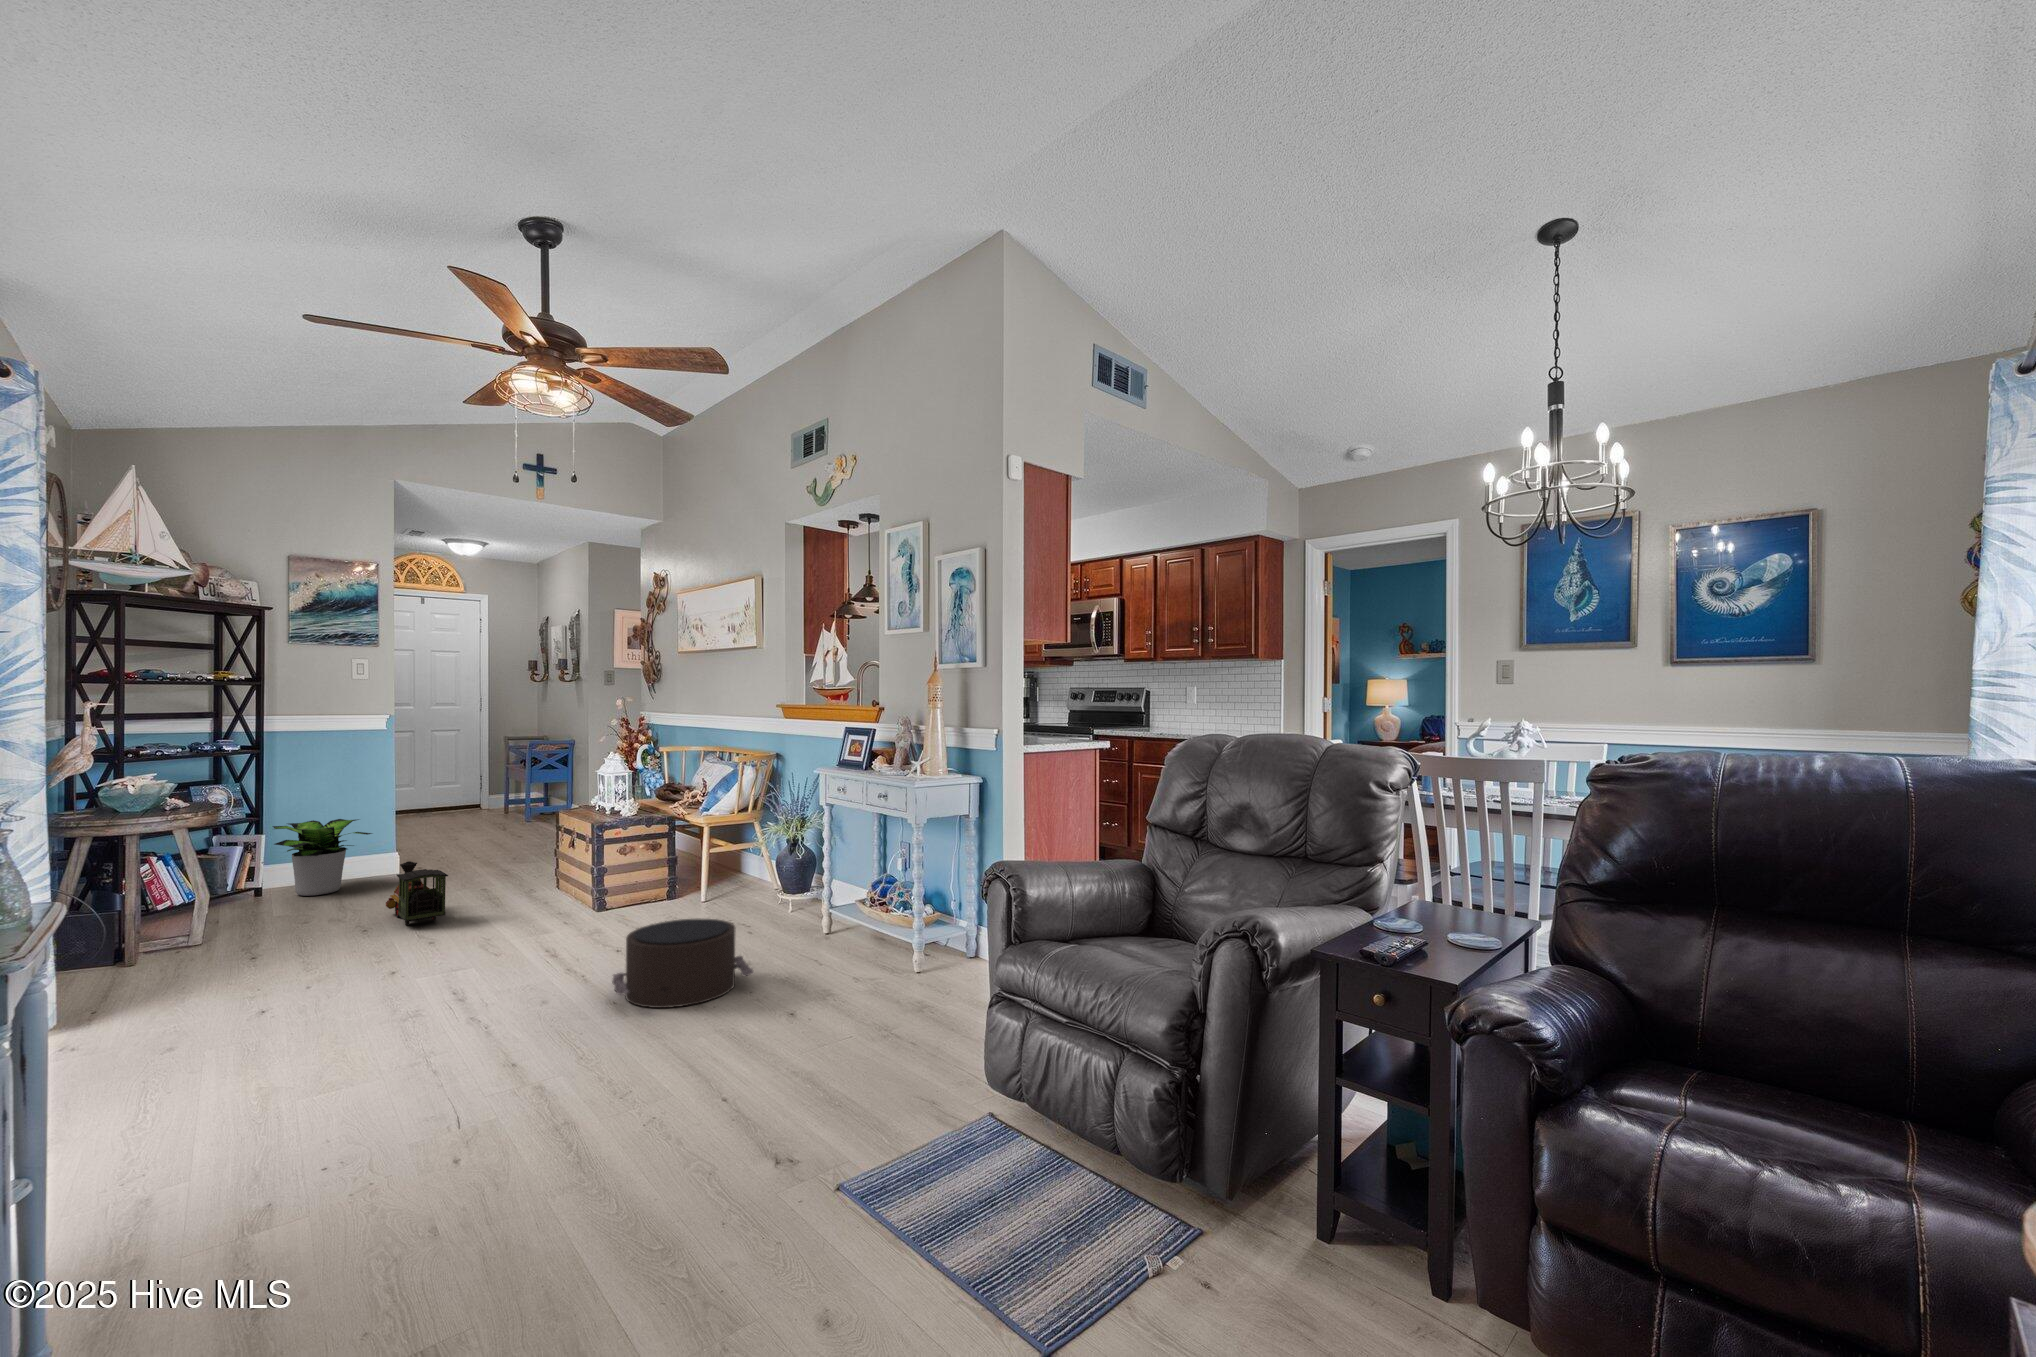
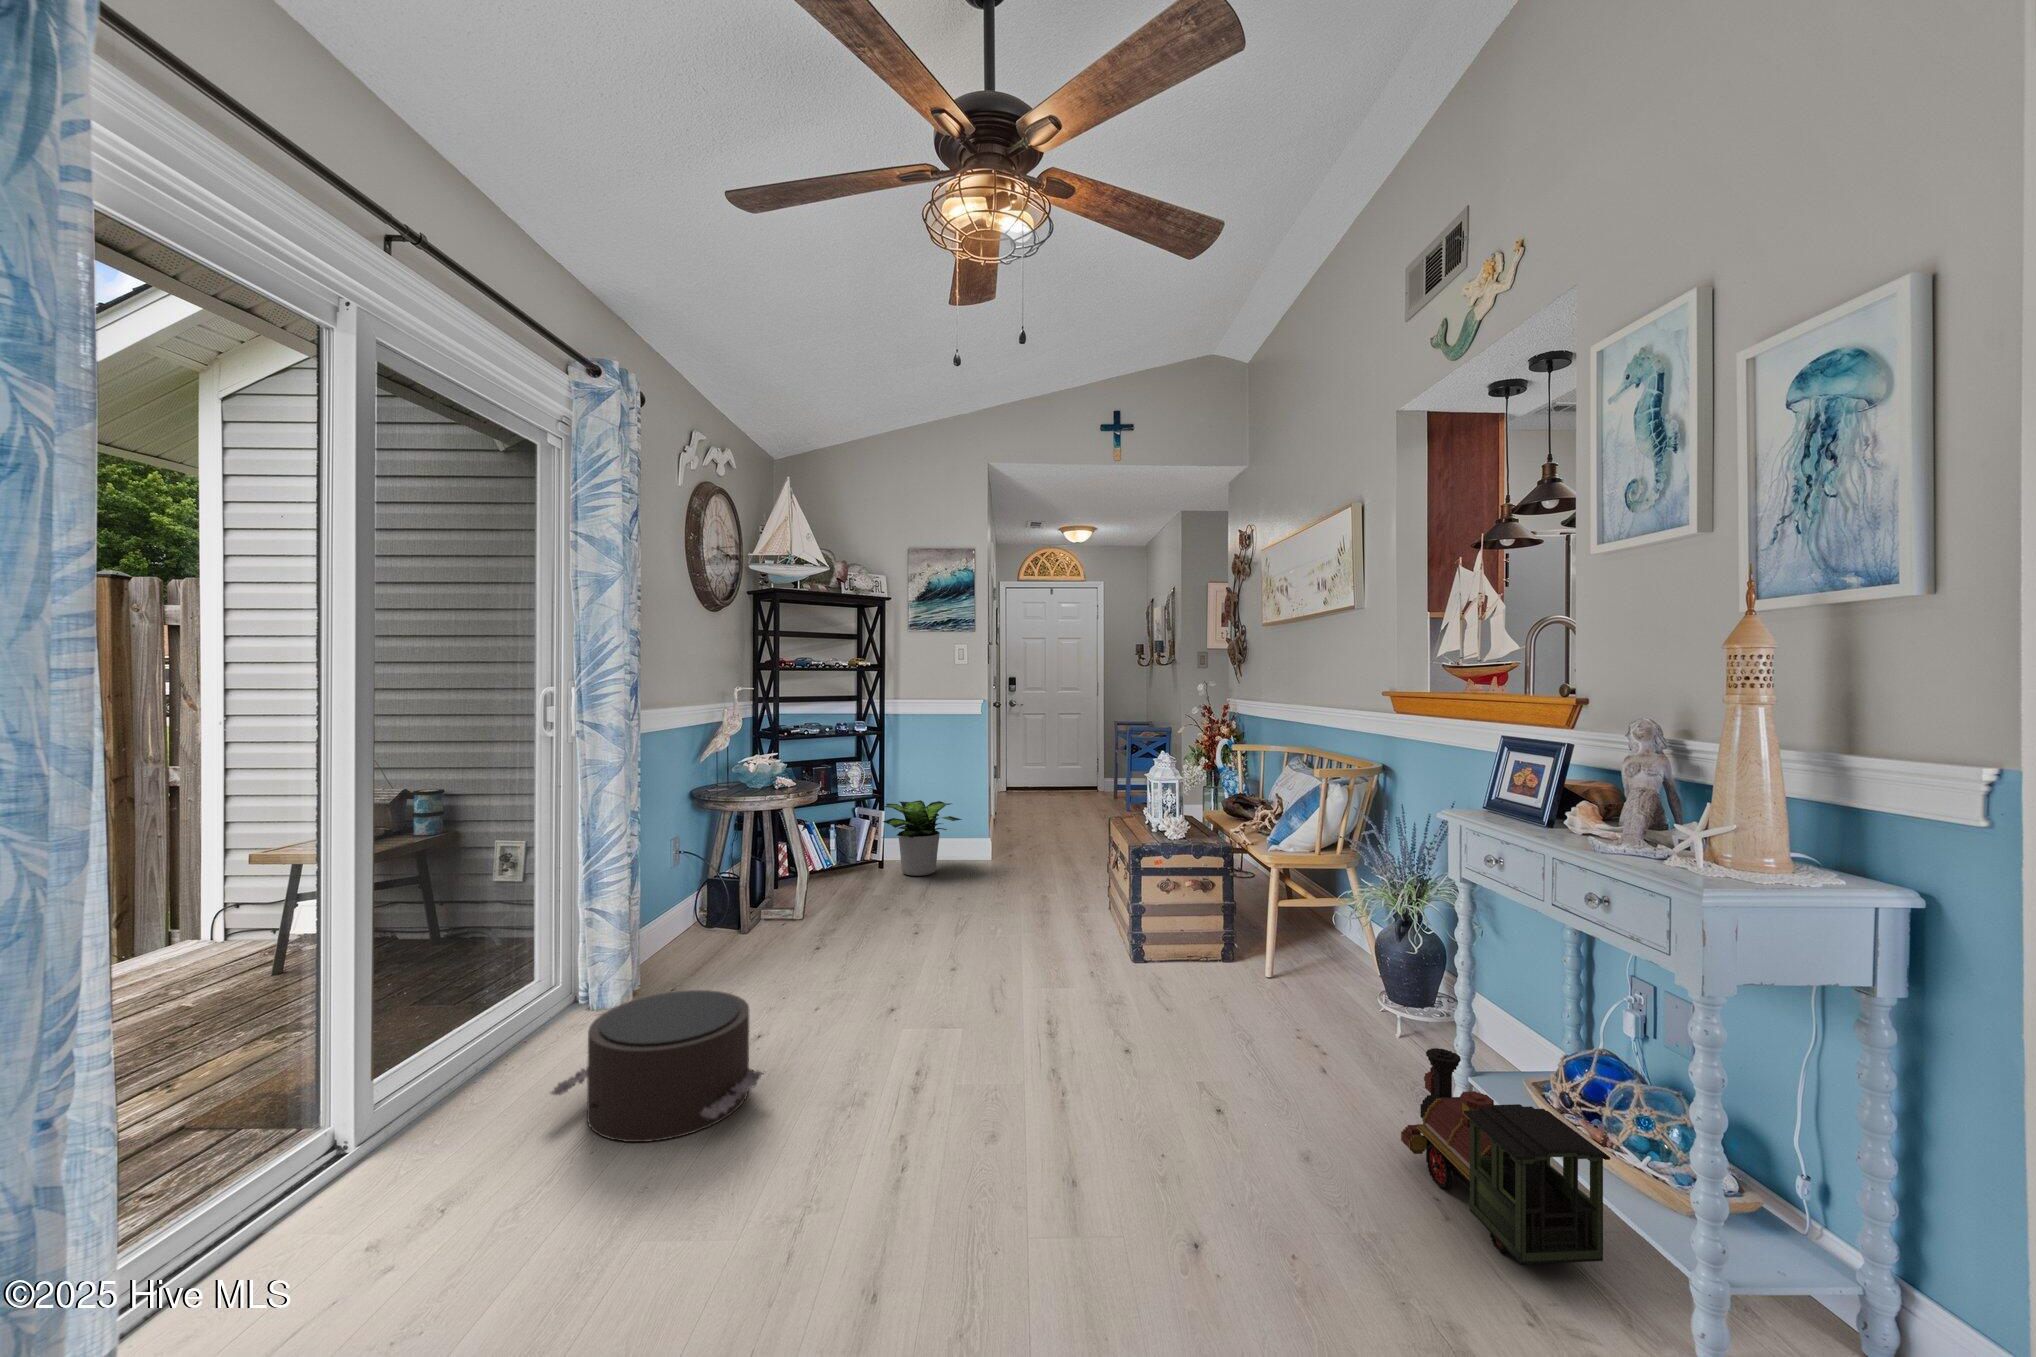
toy train: present [386,861,448,925] -> present [1401,1048,1610,1264]
pouf: present [612,919,754,1008] -> present [550,990,762,1142]

